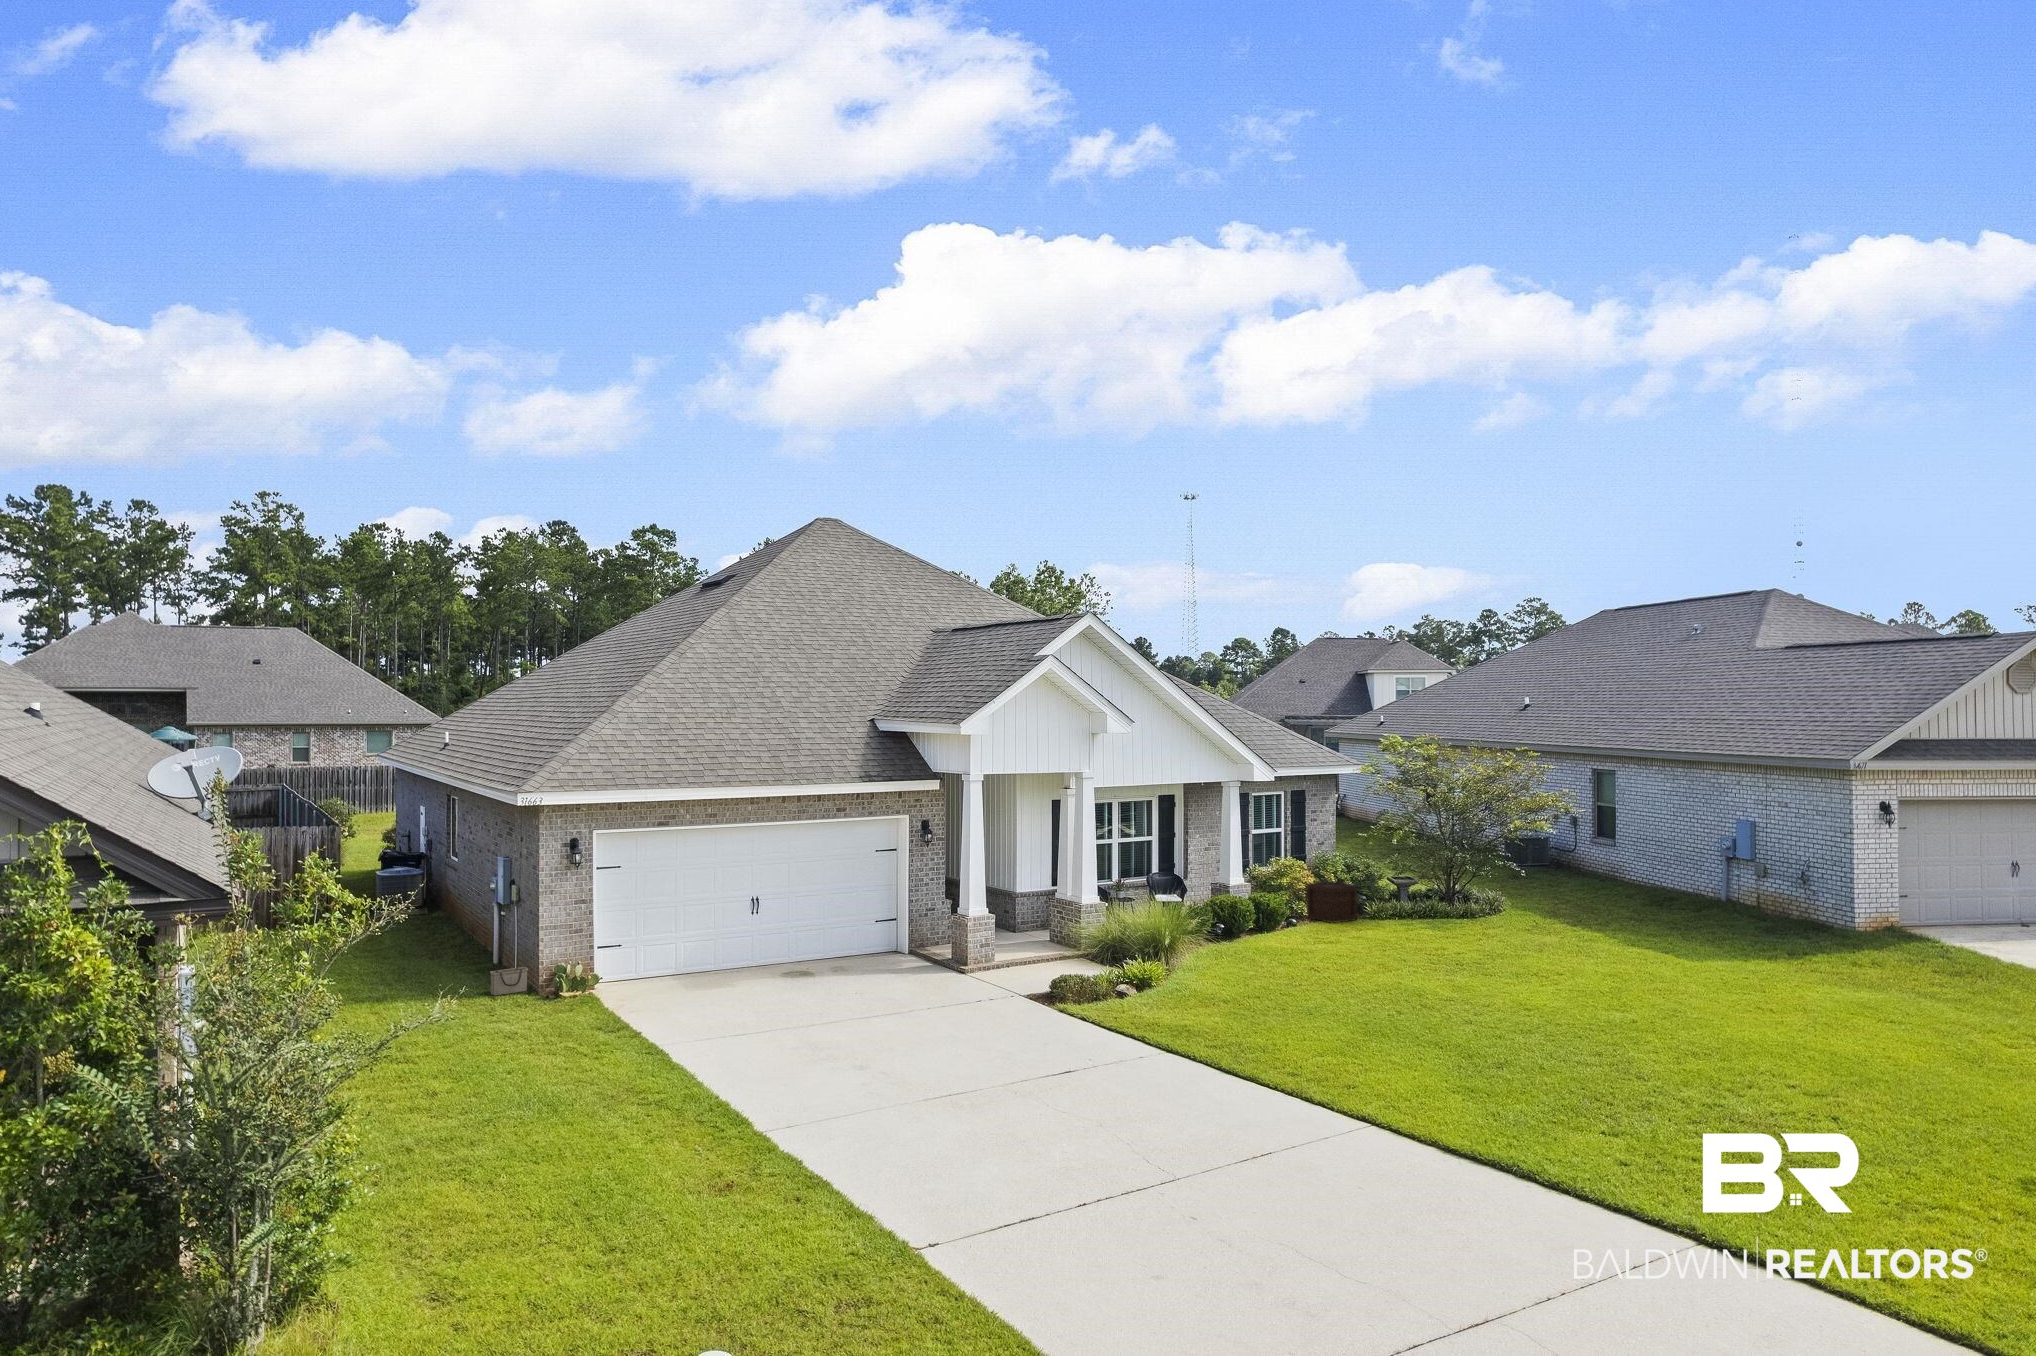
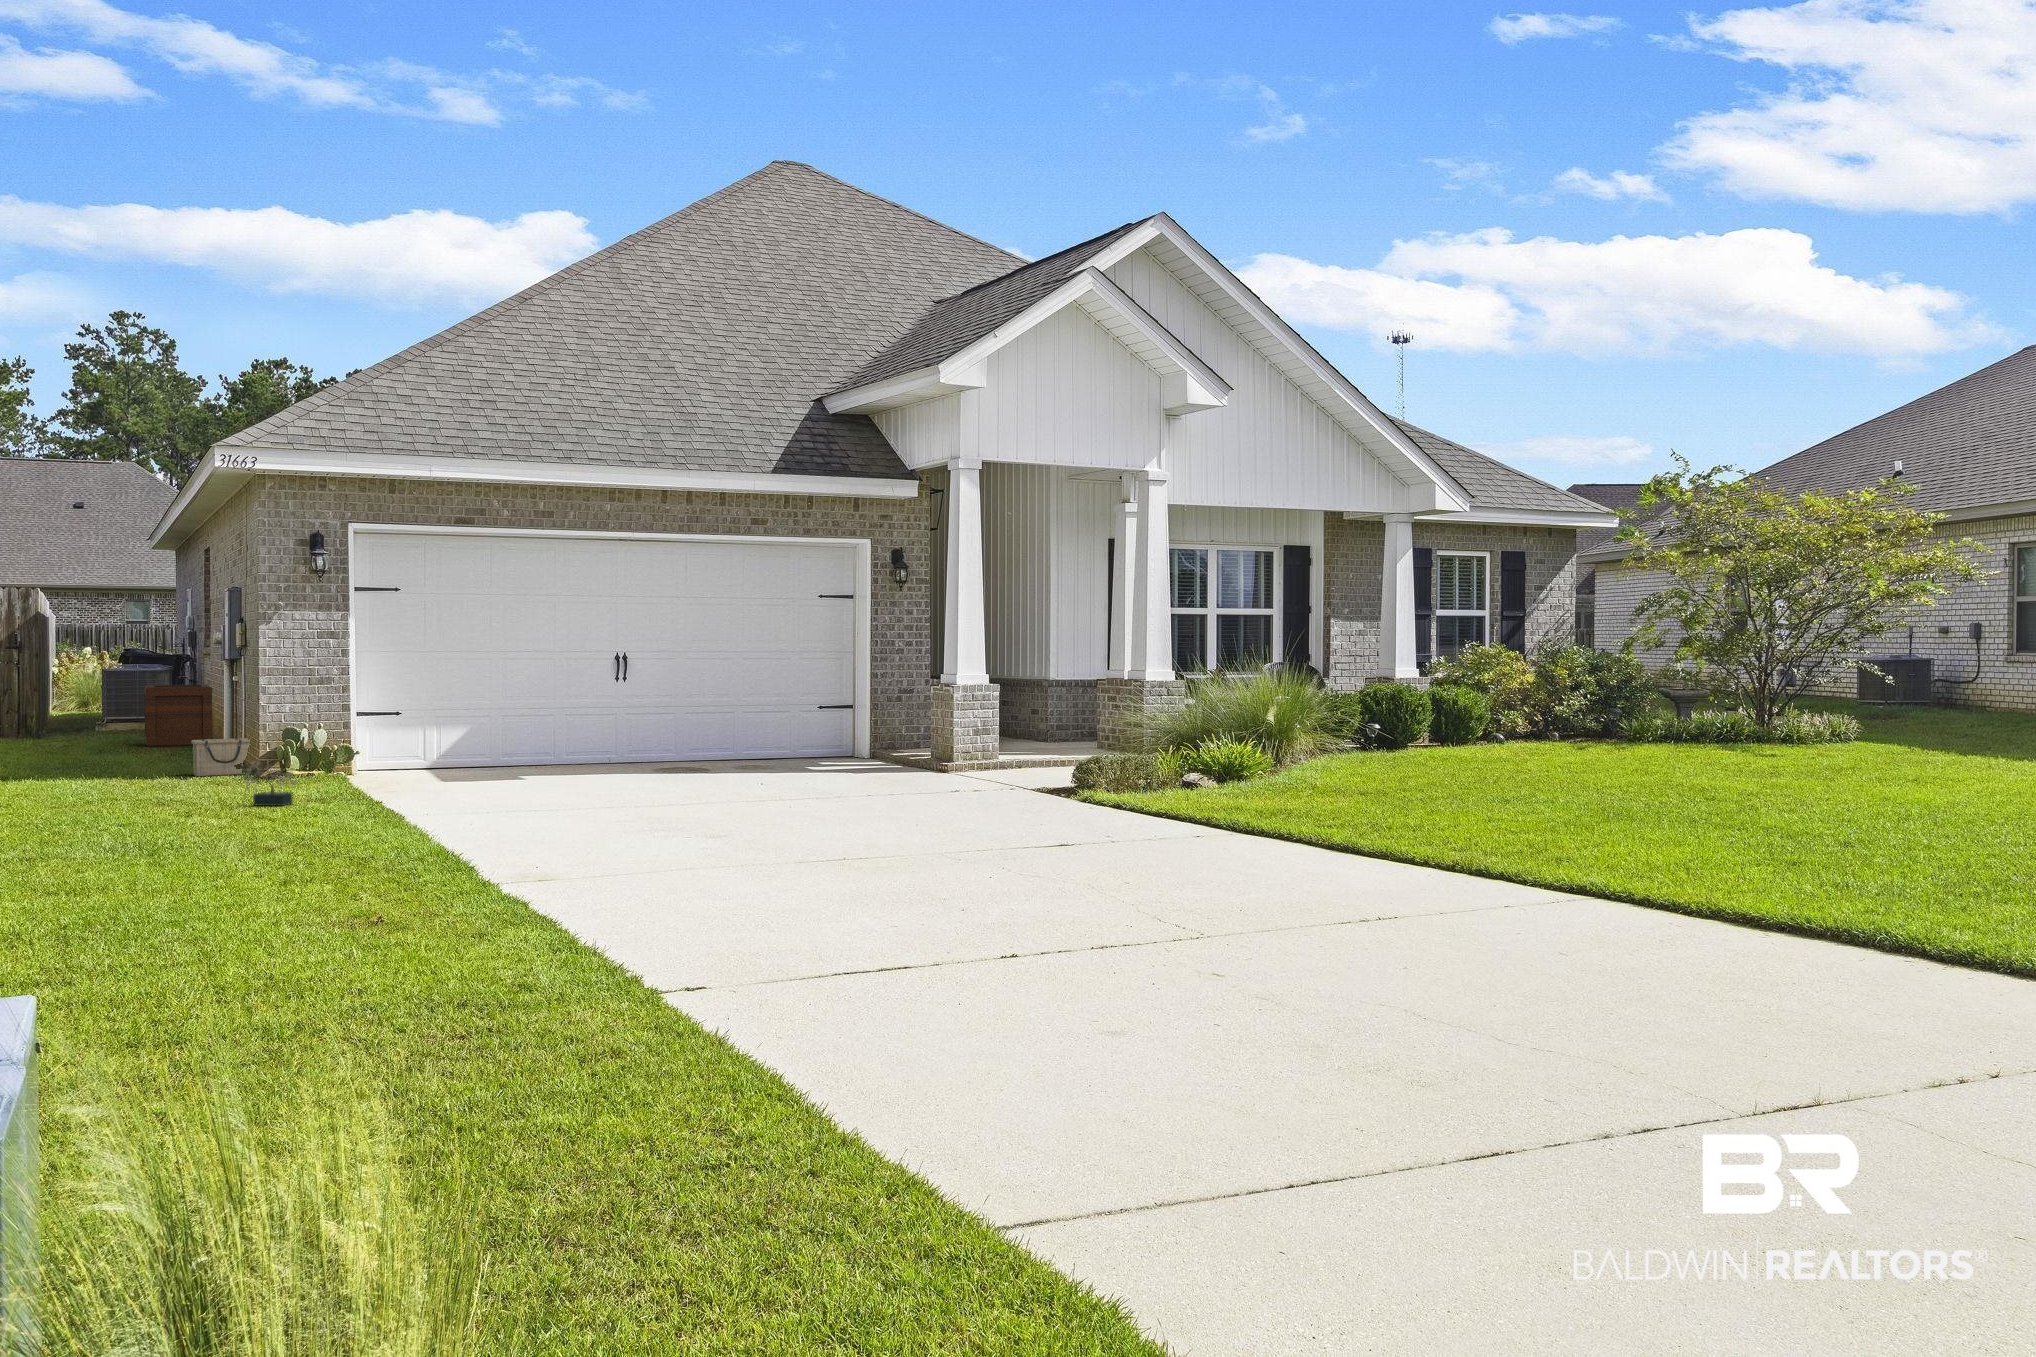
wooden crate: present [1306,881,1357,923] -> present [144,685,213,747]
decorative plant: none [555,1010,588,1040] -> present [244,762,297,806]

